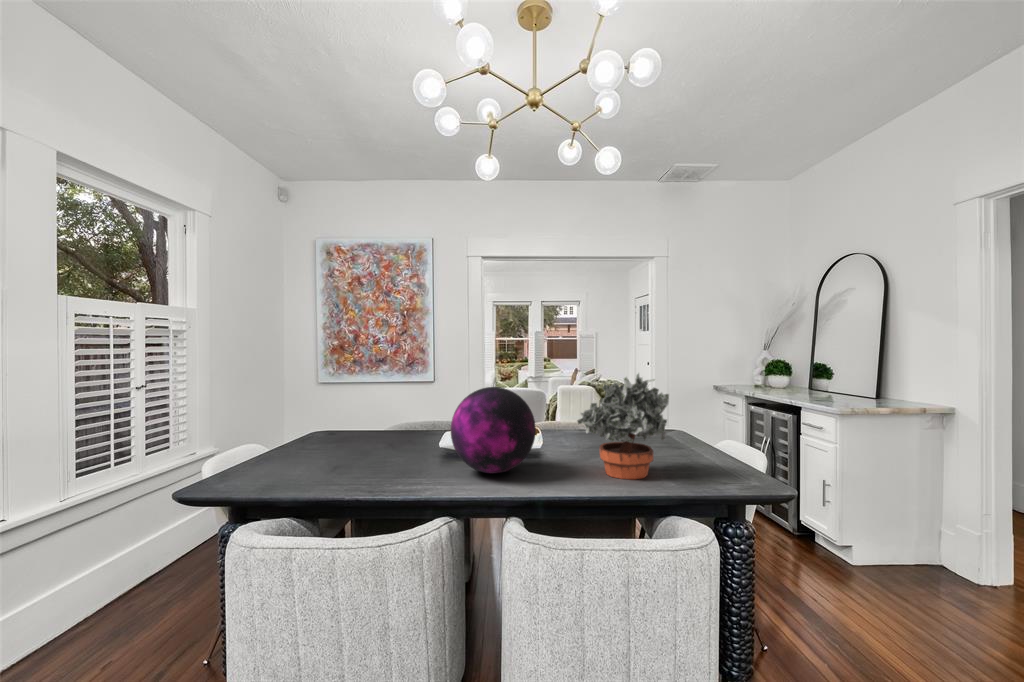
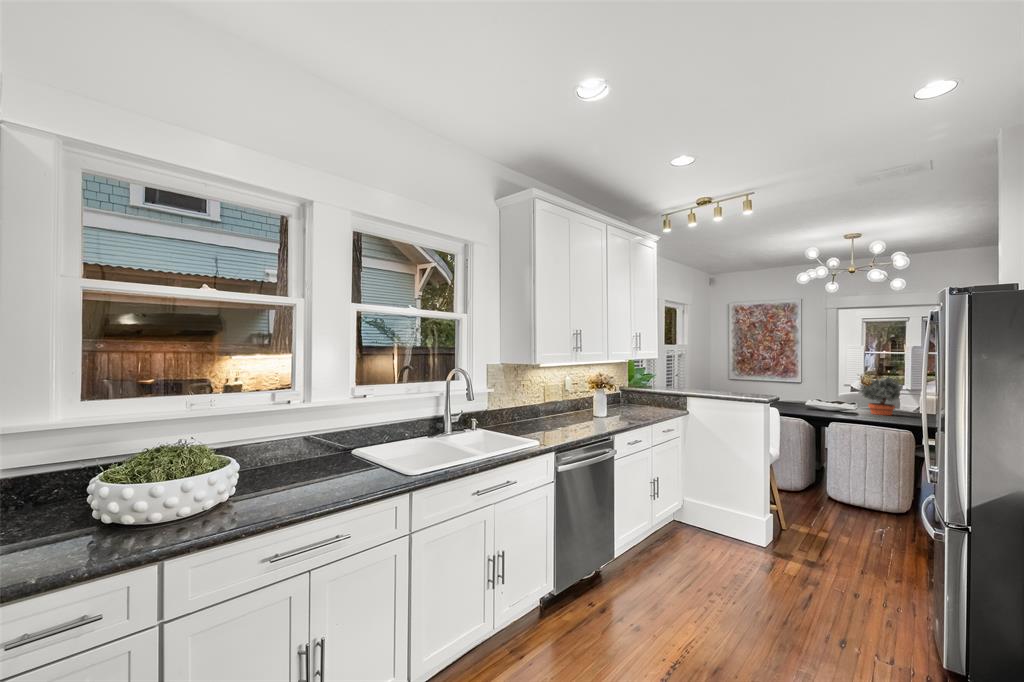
decorative orb: present [451,387,536,473] -> none [802,378,839,409]

